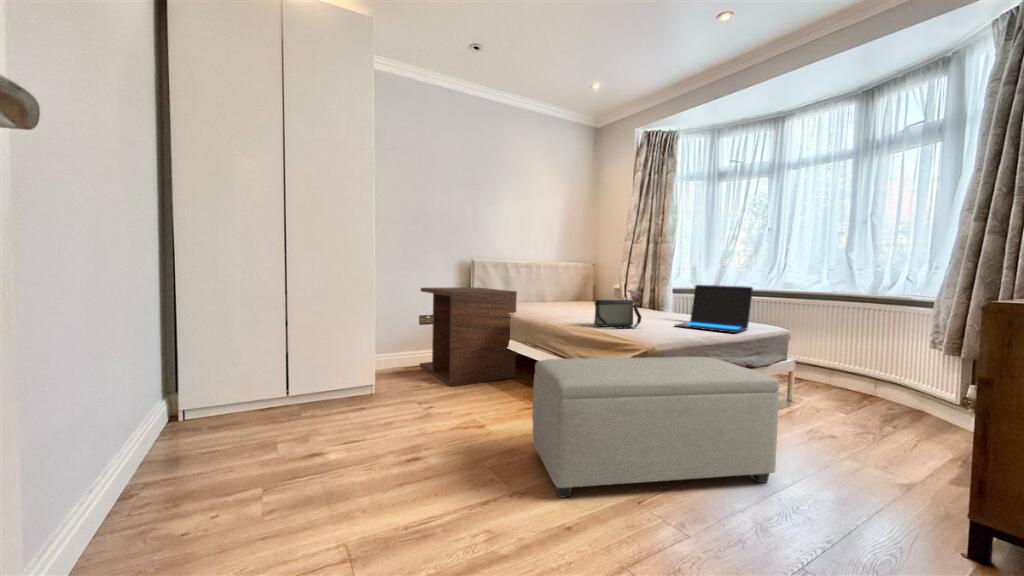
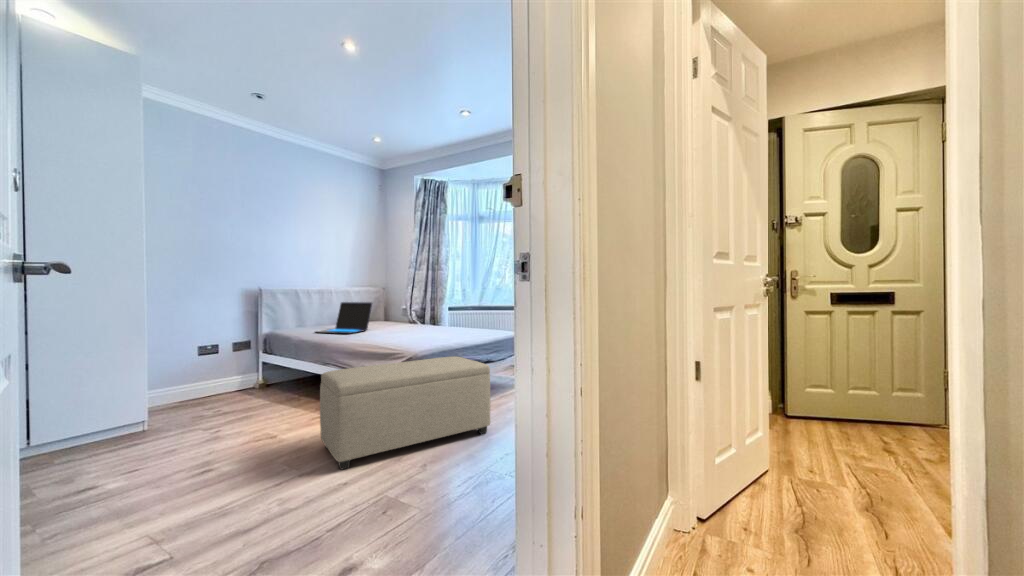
laptop: present [676,285,753,333] -> present [316,302,372,334]
side table: present [420,287,517,386] -> none [200,314,308,411]
handbag: present [594,300,641,328] -> none [376,319,414,342]

